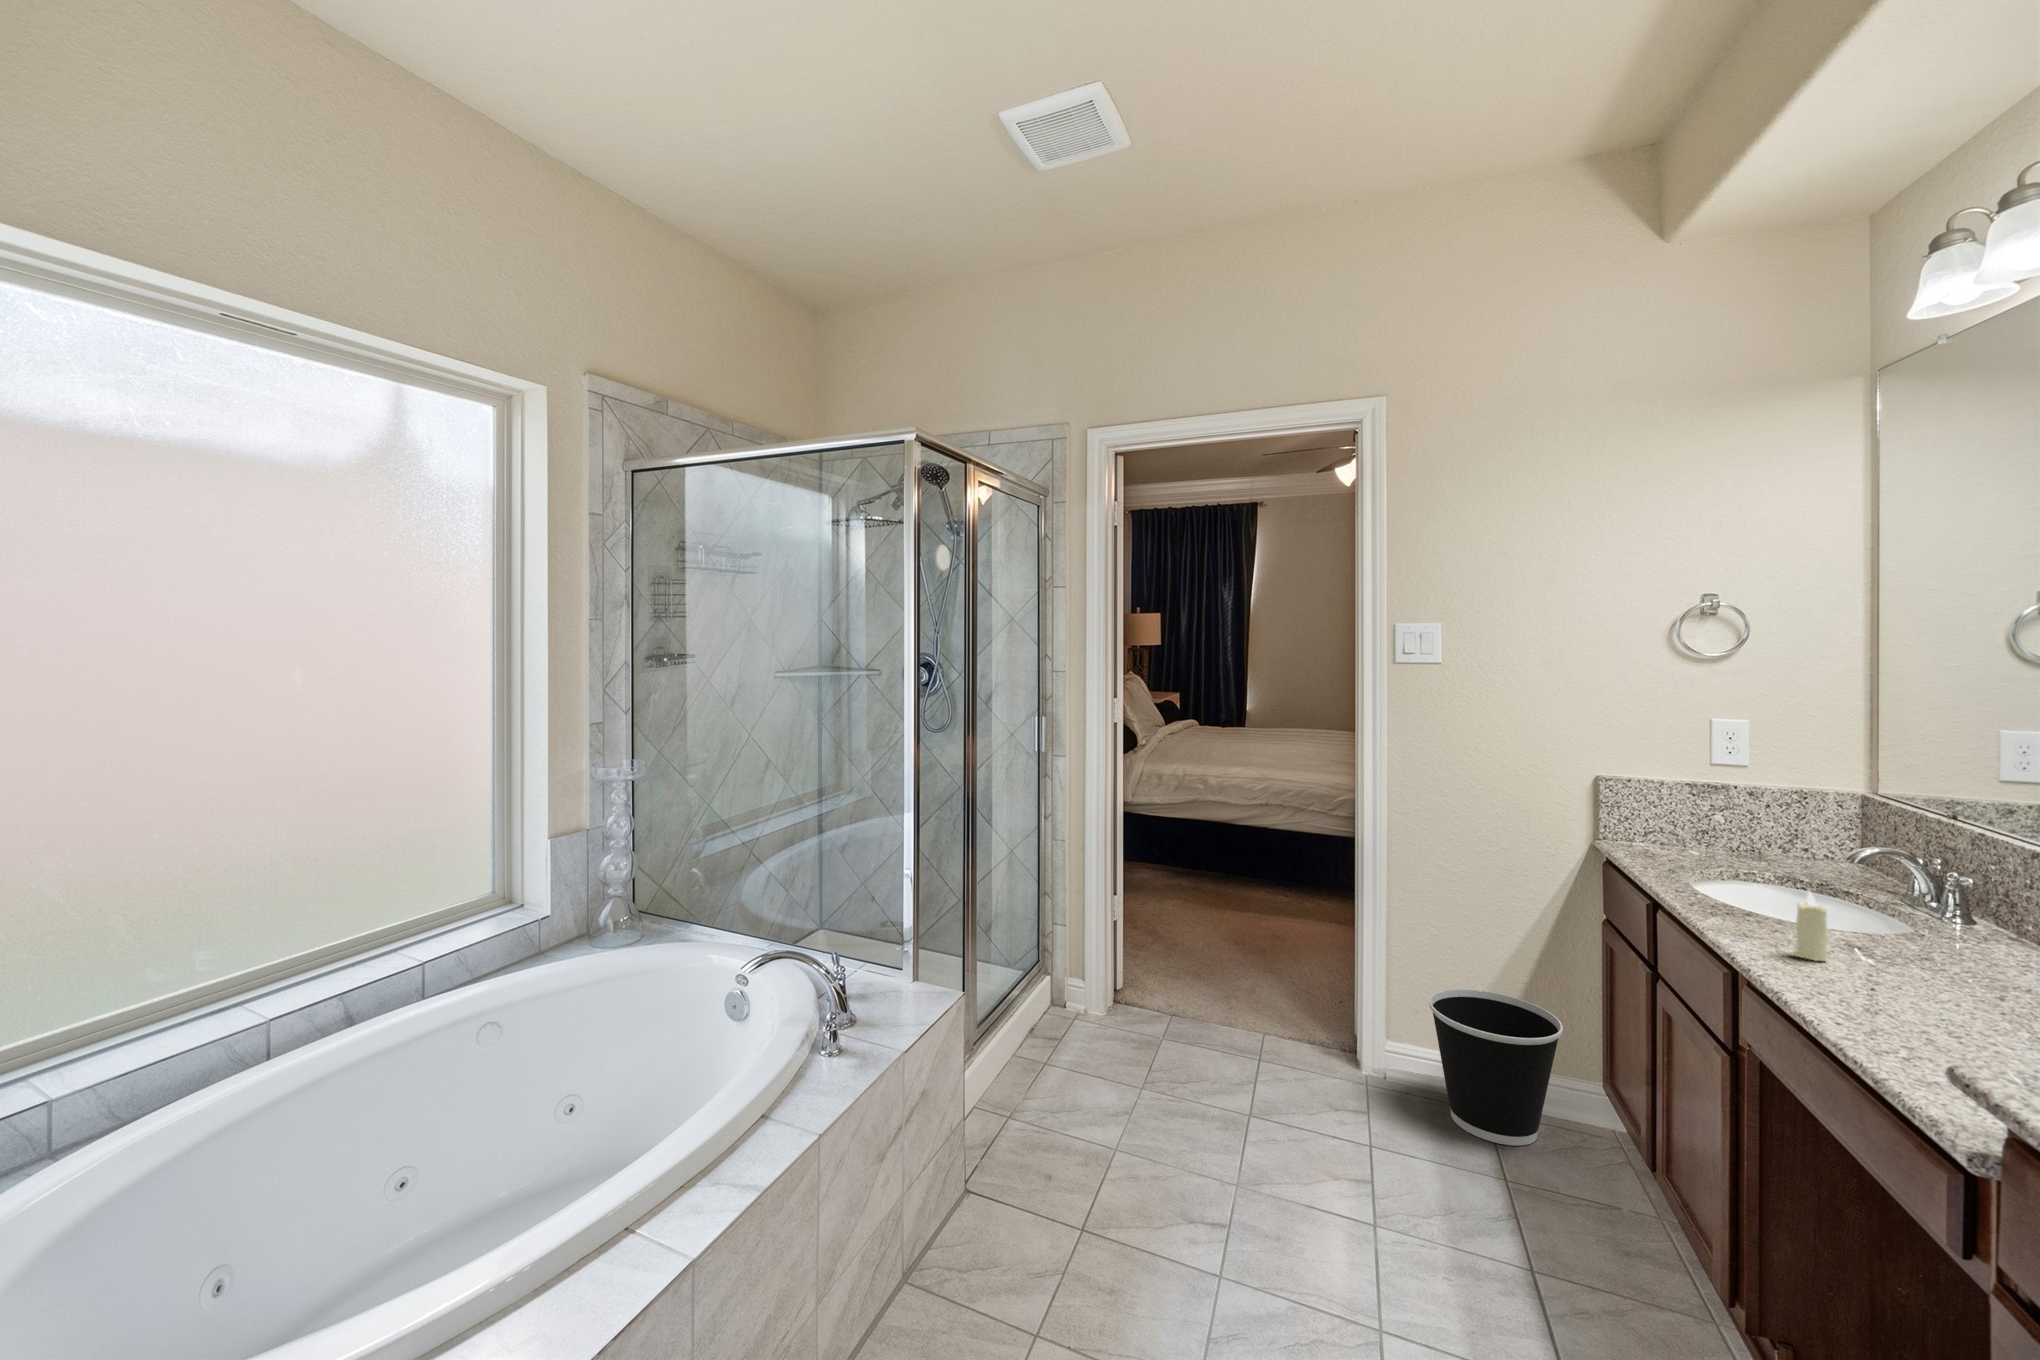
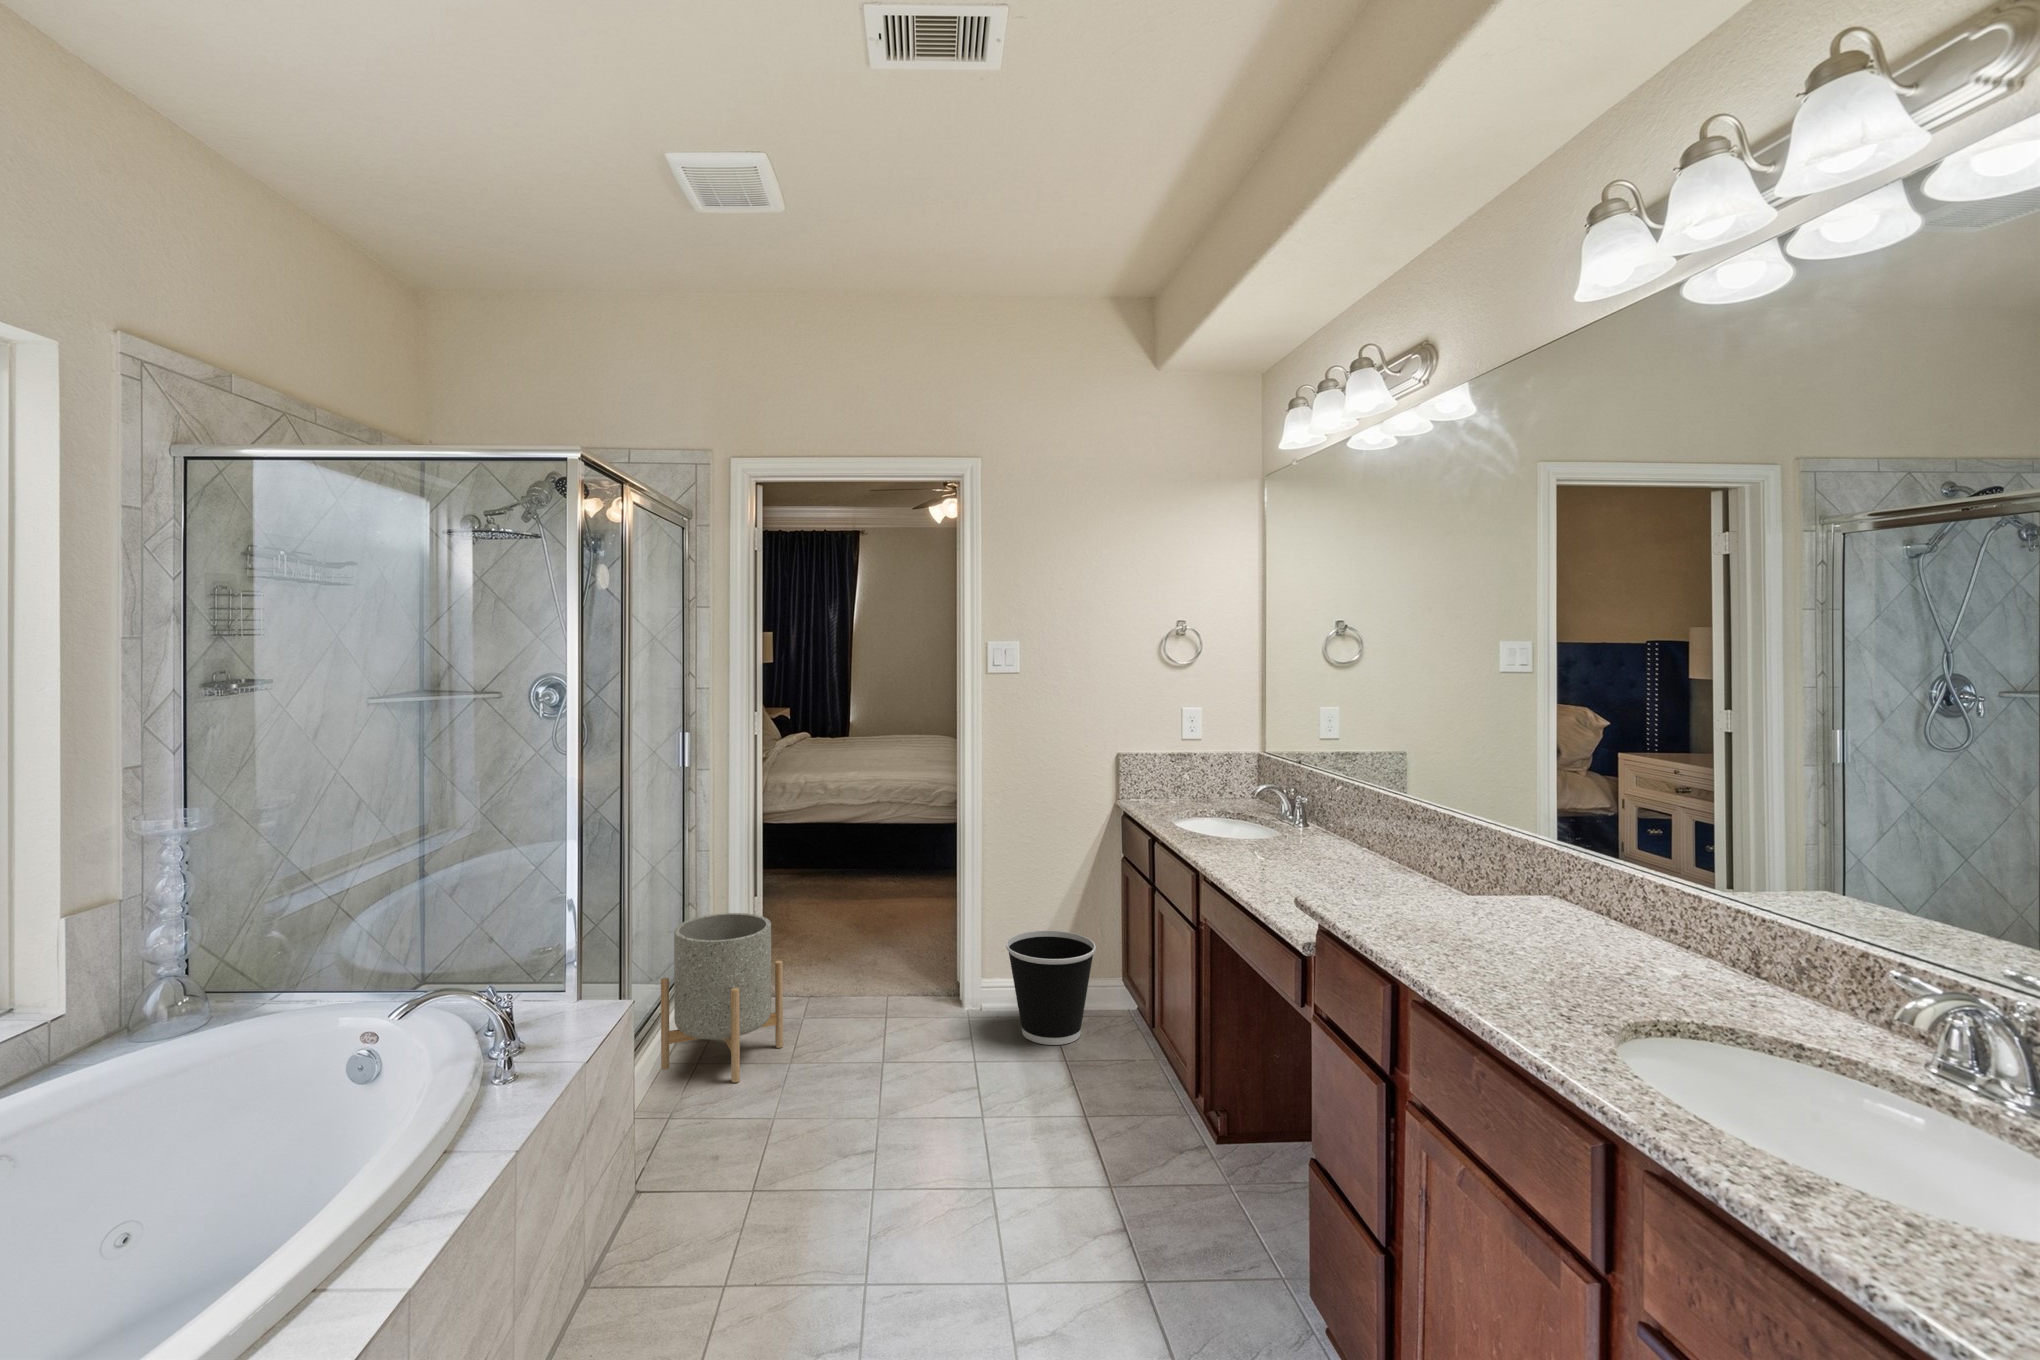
candle: present [1791,891,1827,961] -> none [1224,813,1243,859]
planter: none [1027,907,1154,1090] -> present [661,913,783,1083]

